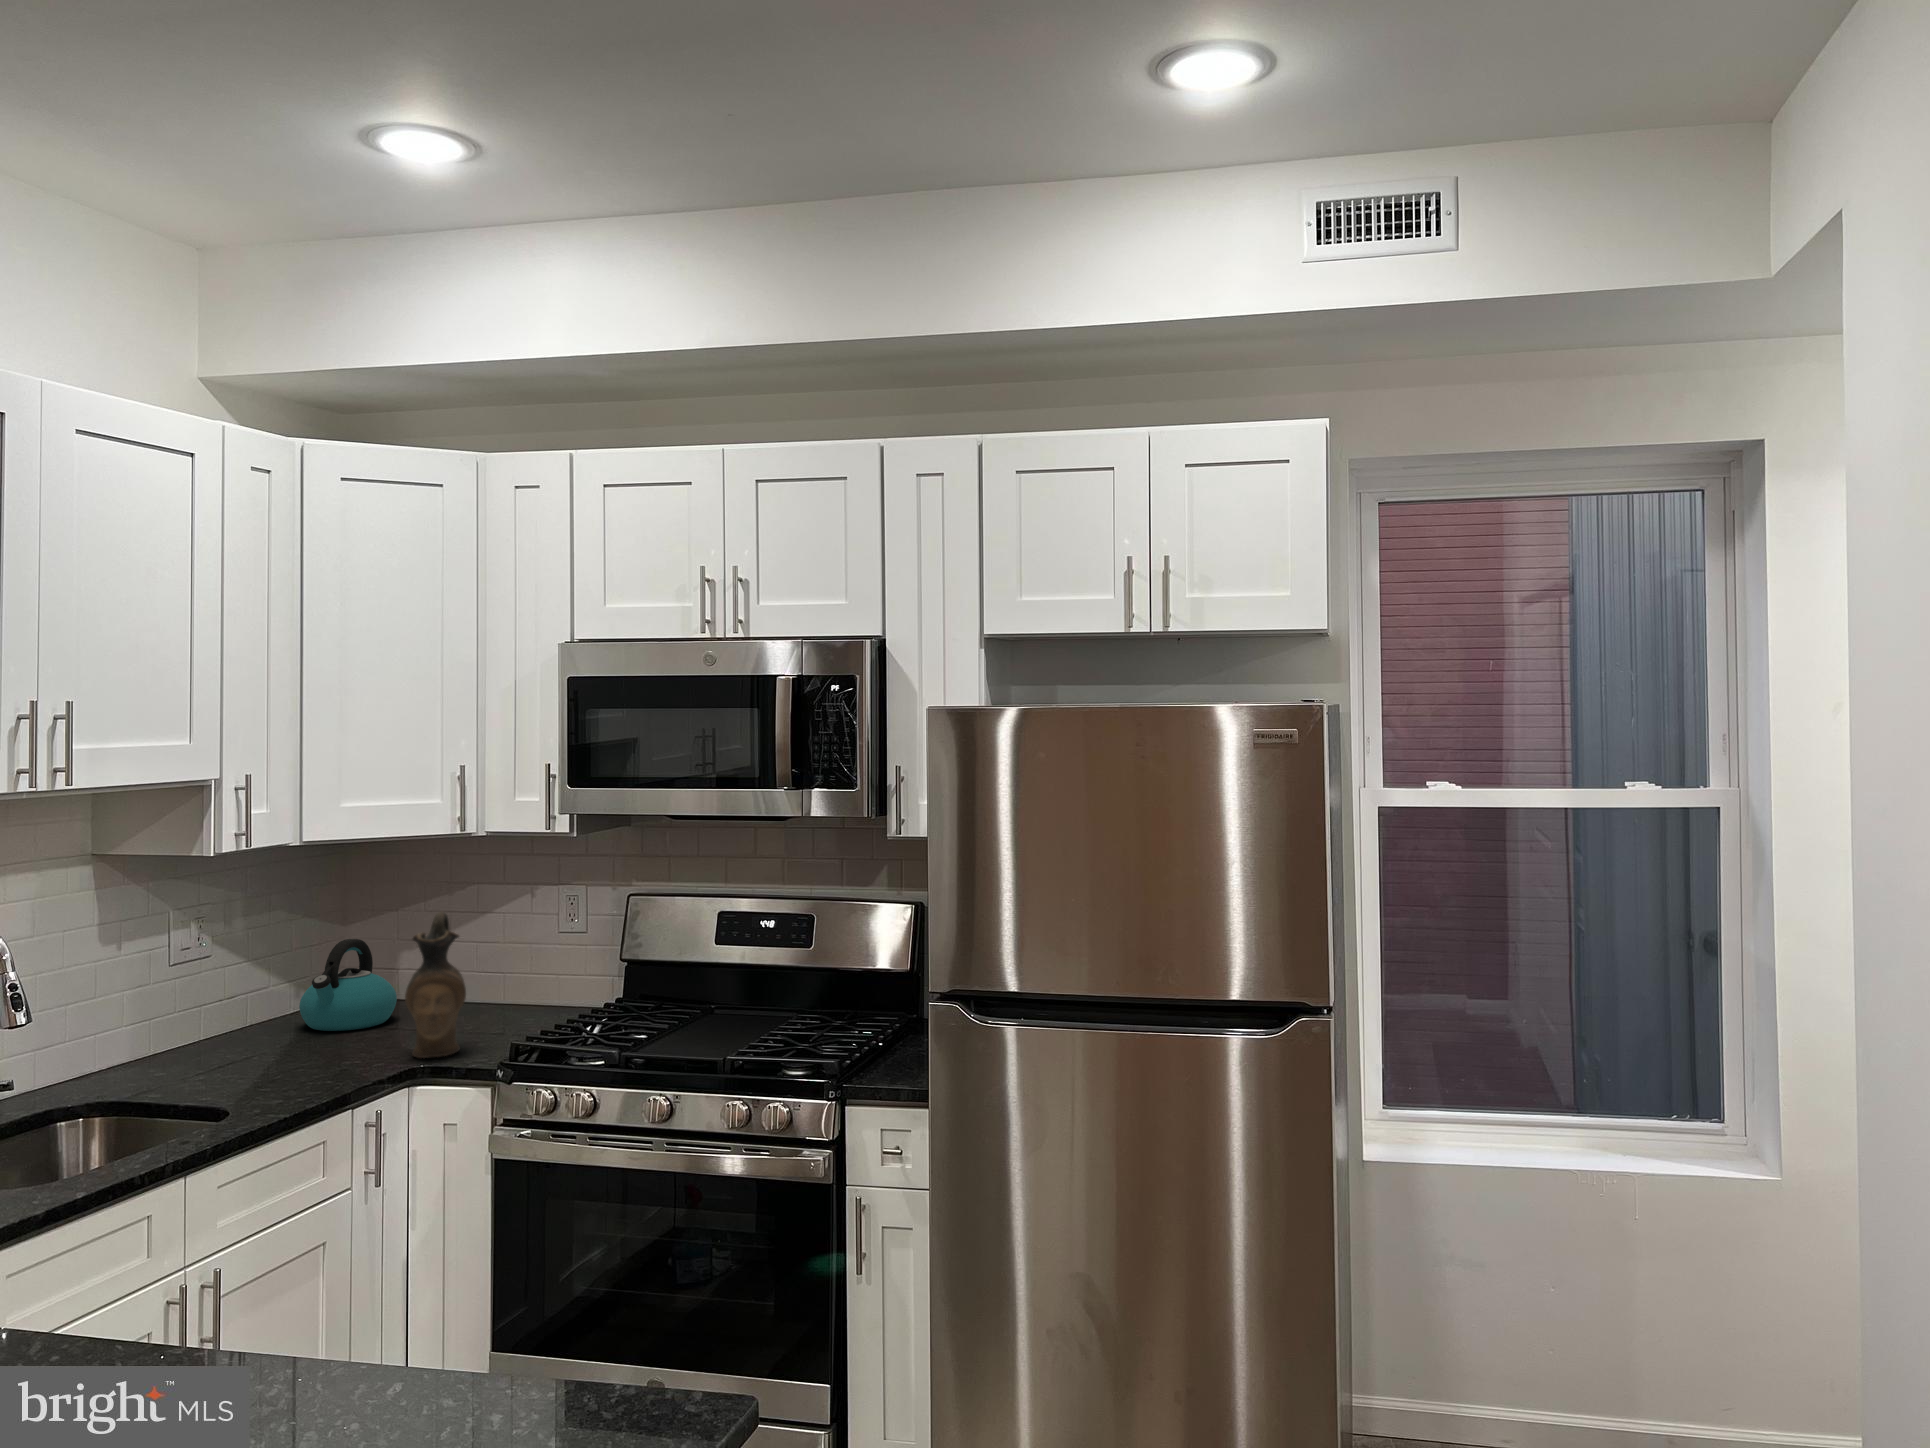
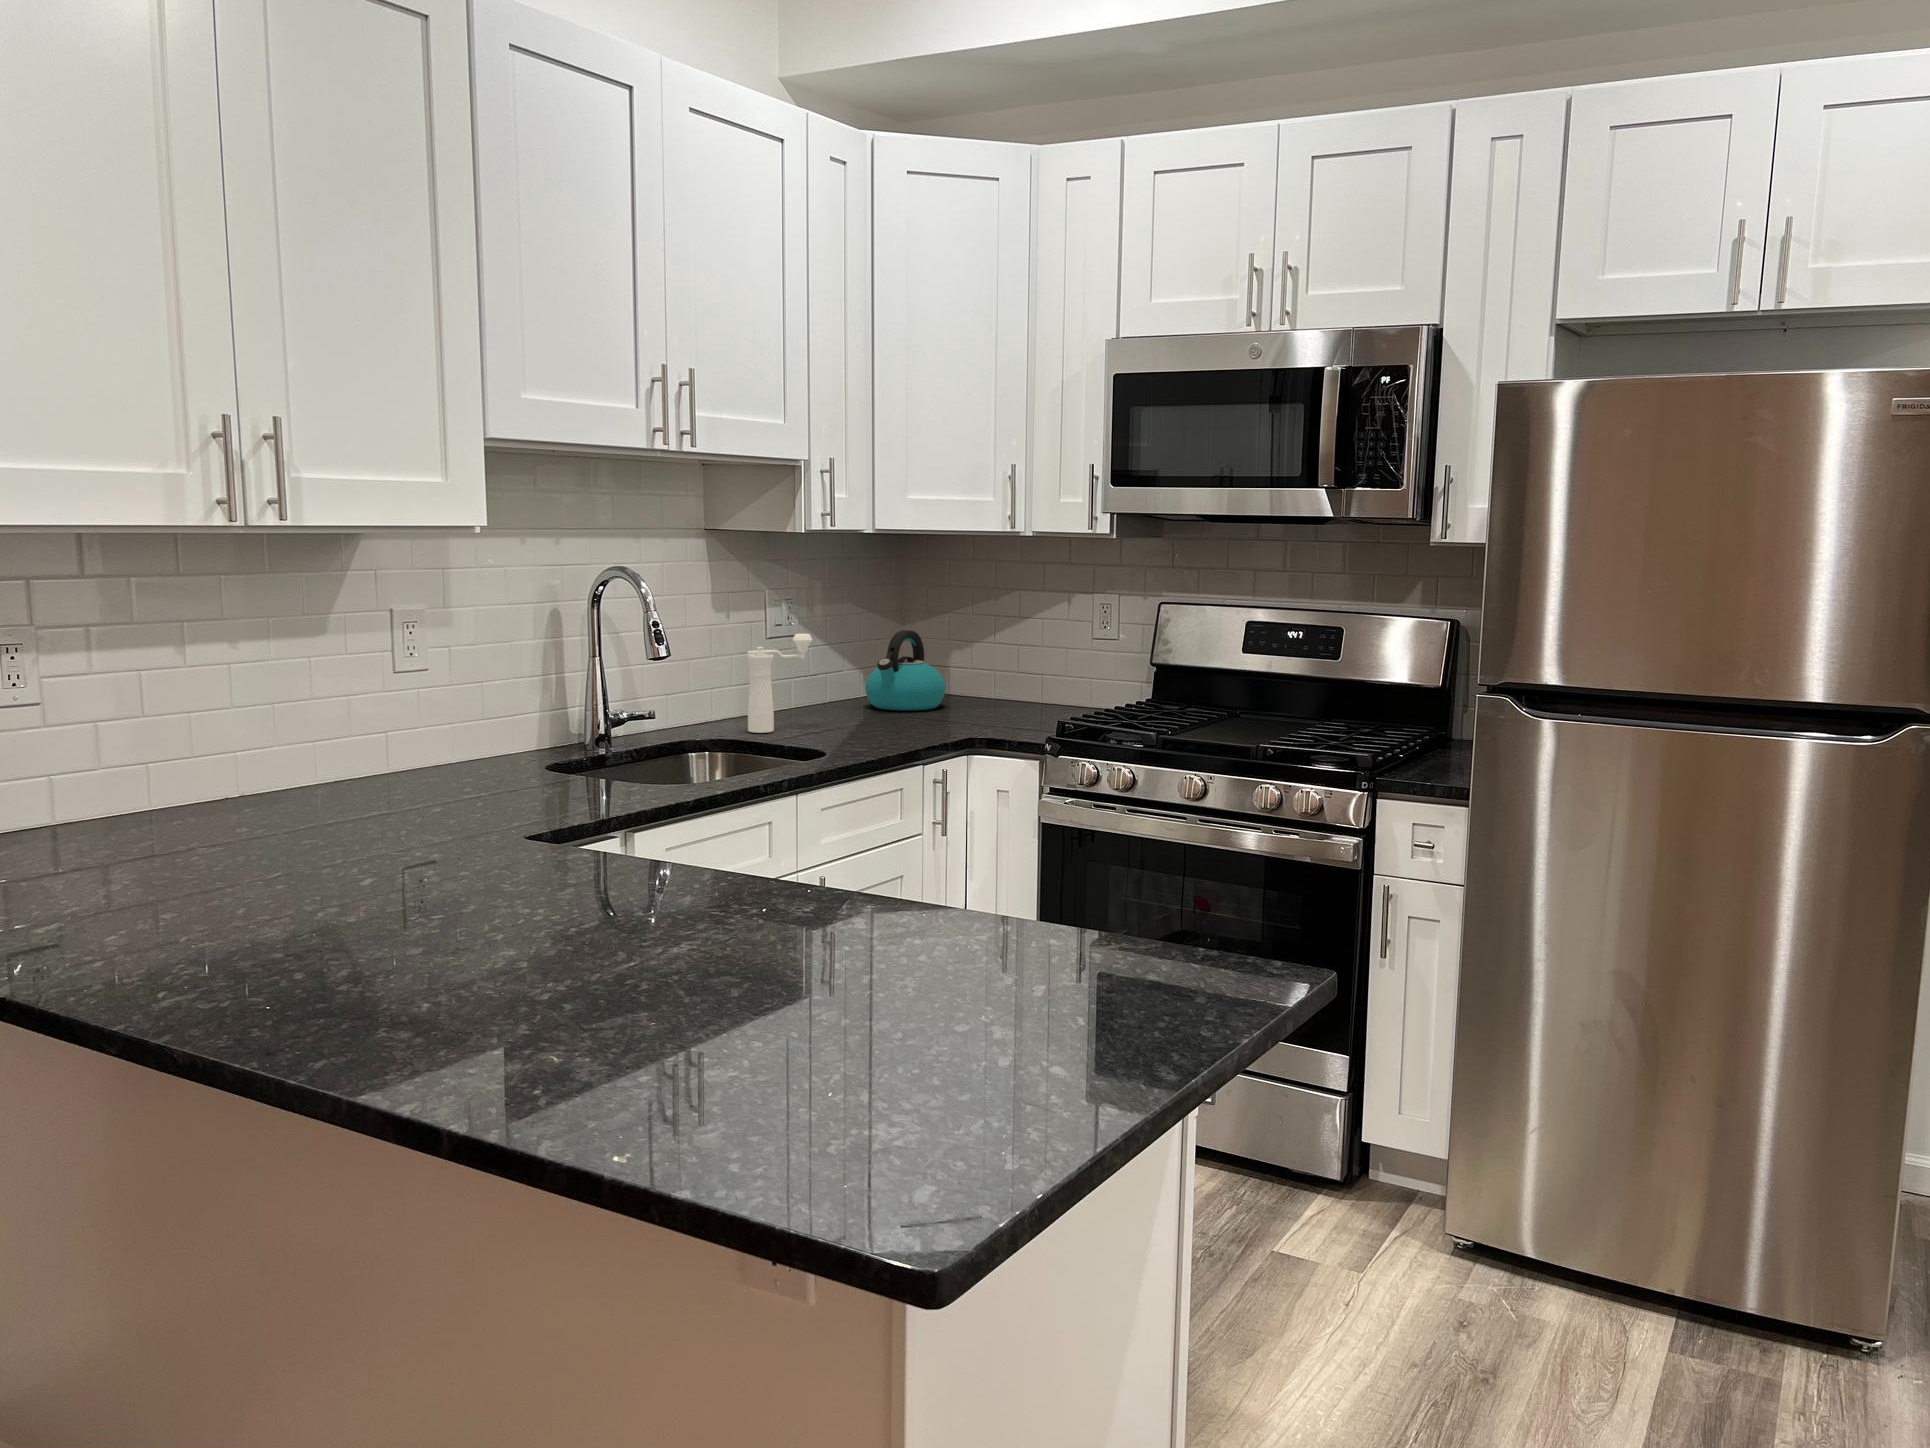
ceramic pitcher: present [405,912,466,1058] -> none [962,602,1014,732]
pepper mill: none [138,962,225,1085] -> present [747,634,812,733]

